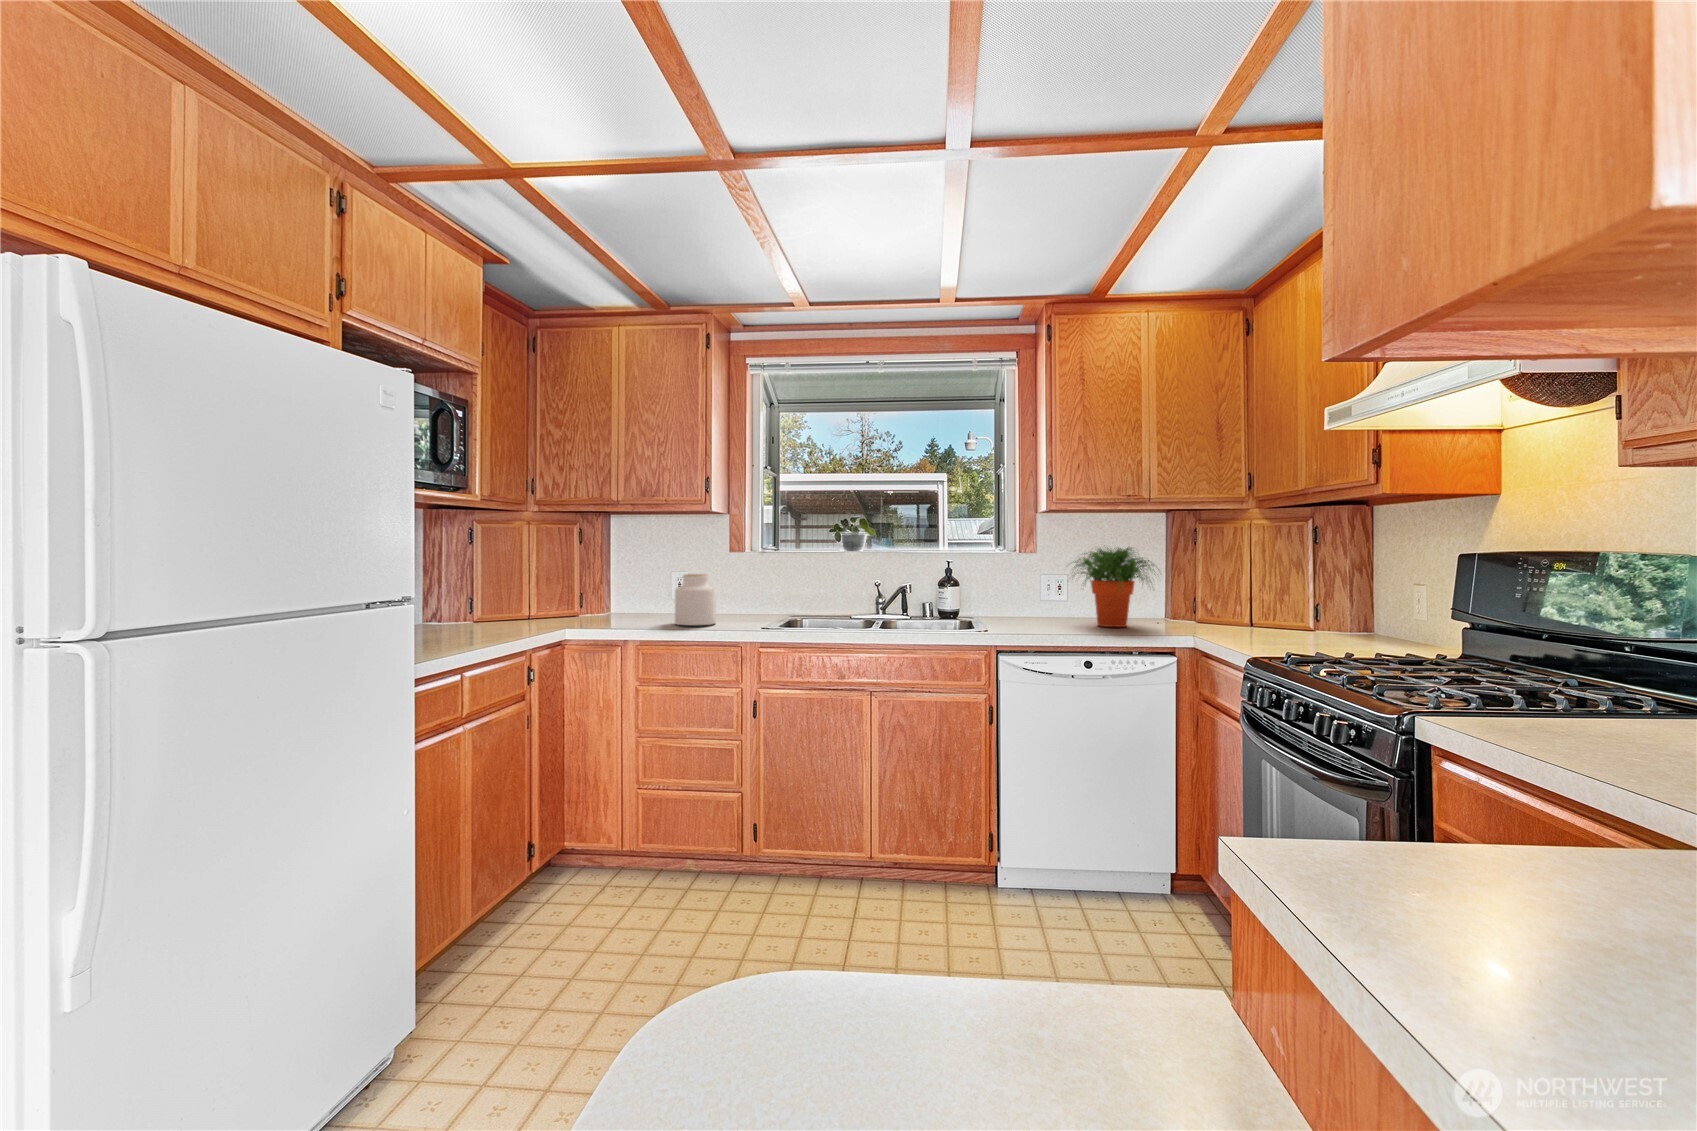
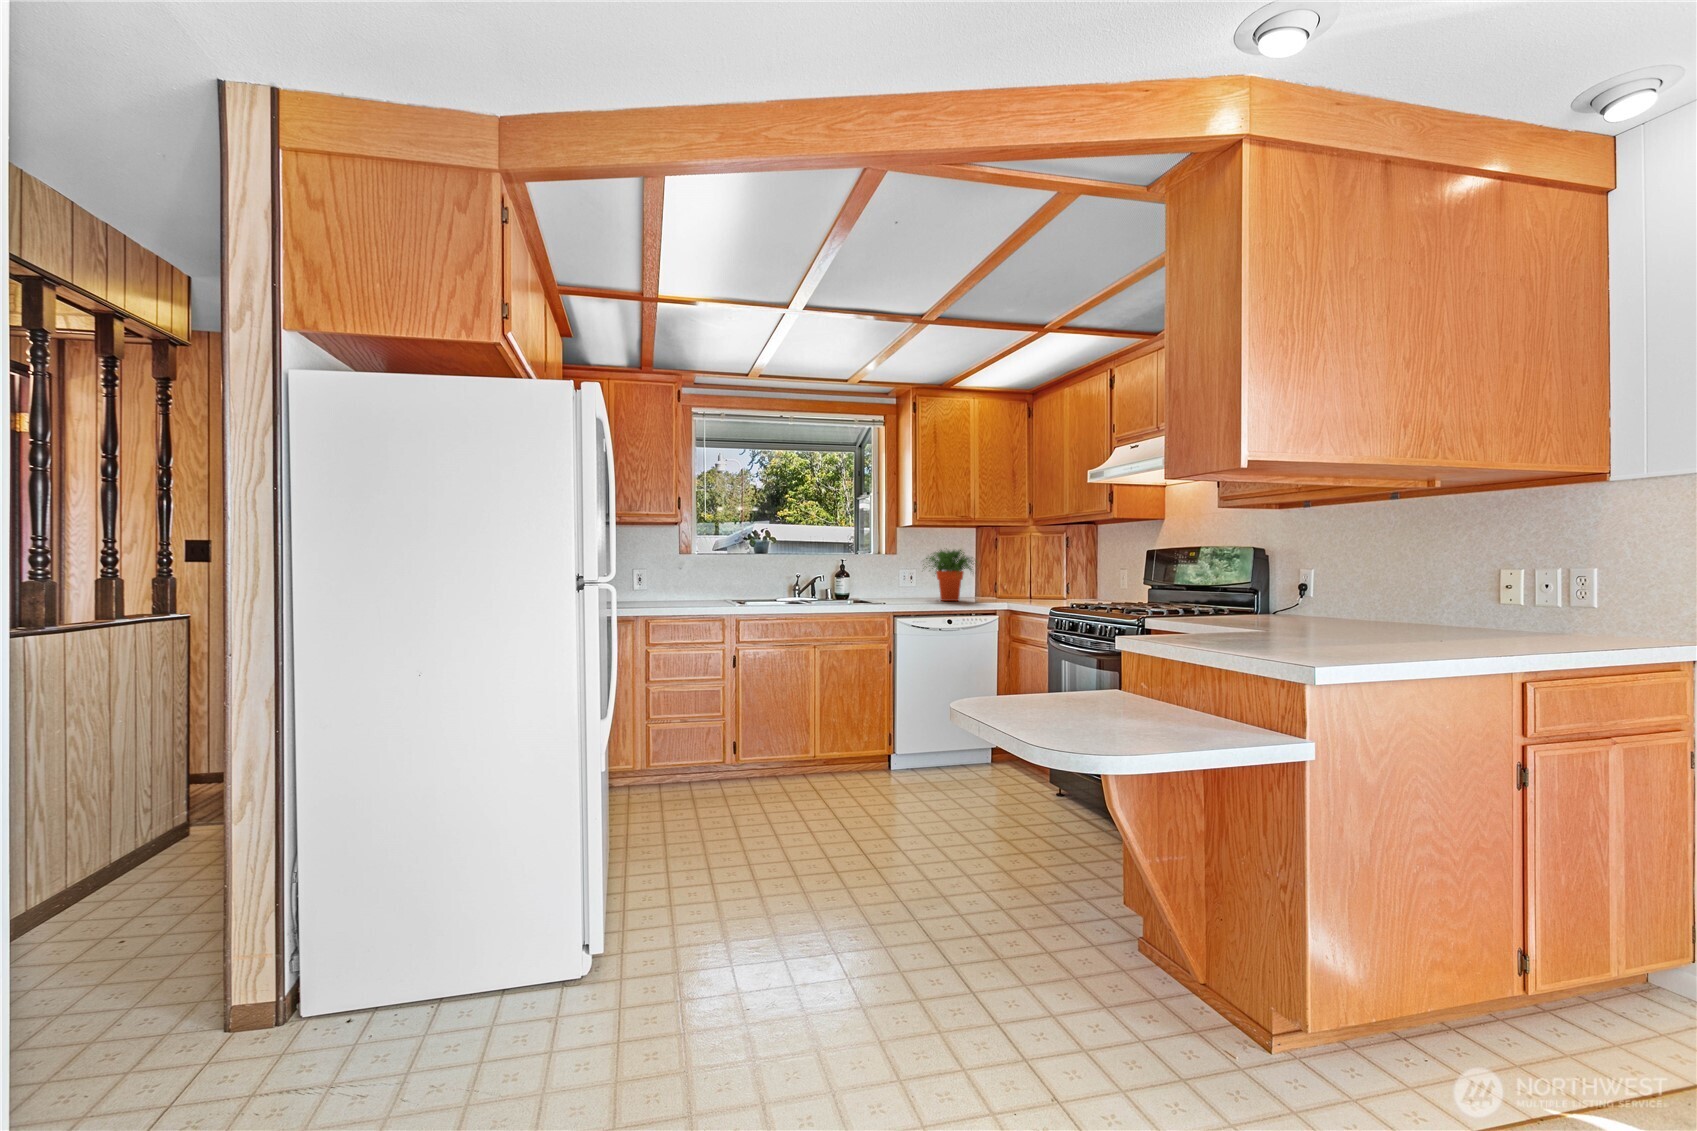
jar: present [675,574,716,625] -> none [663,568,693,604]

